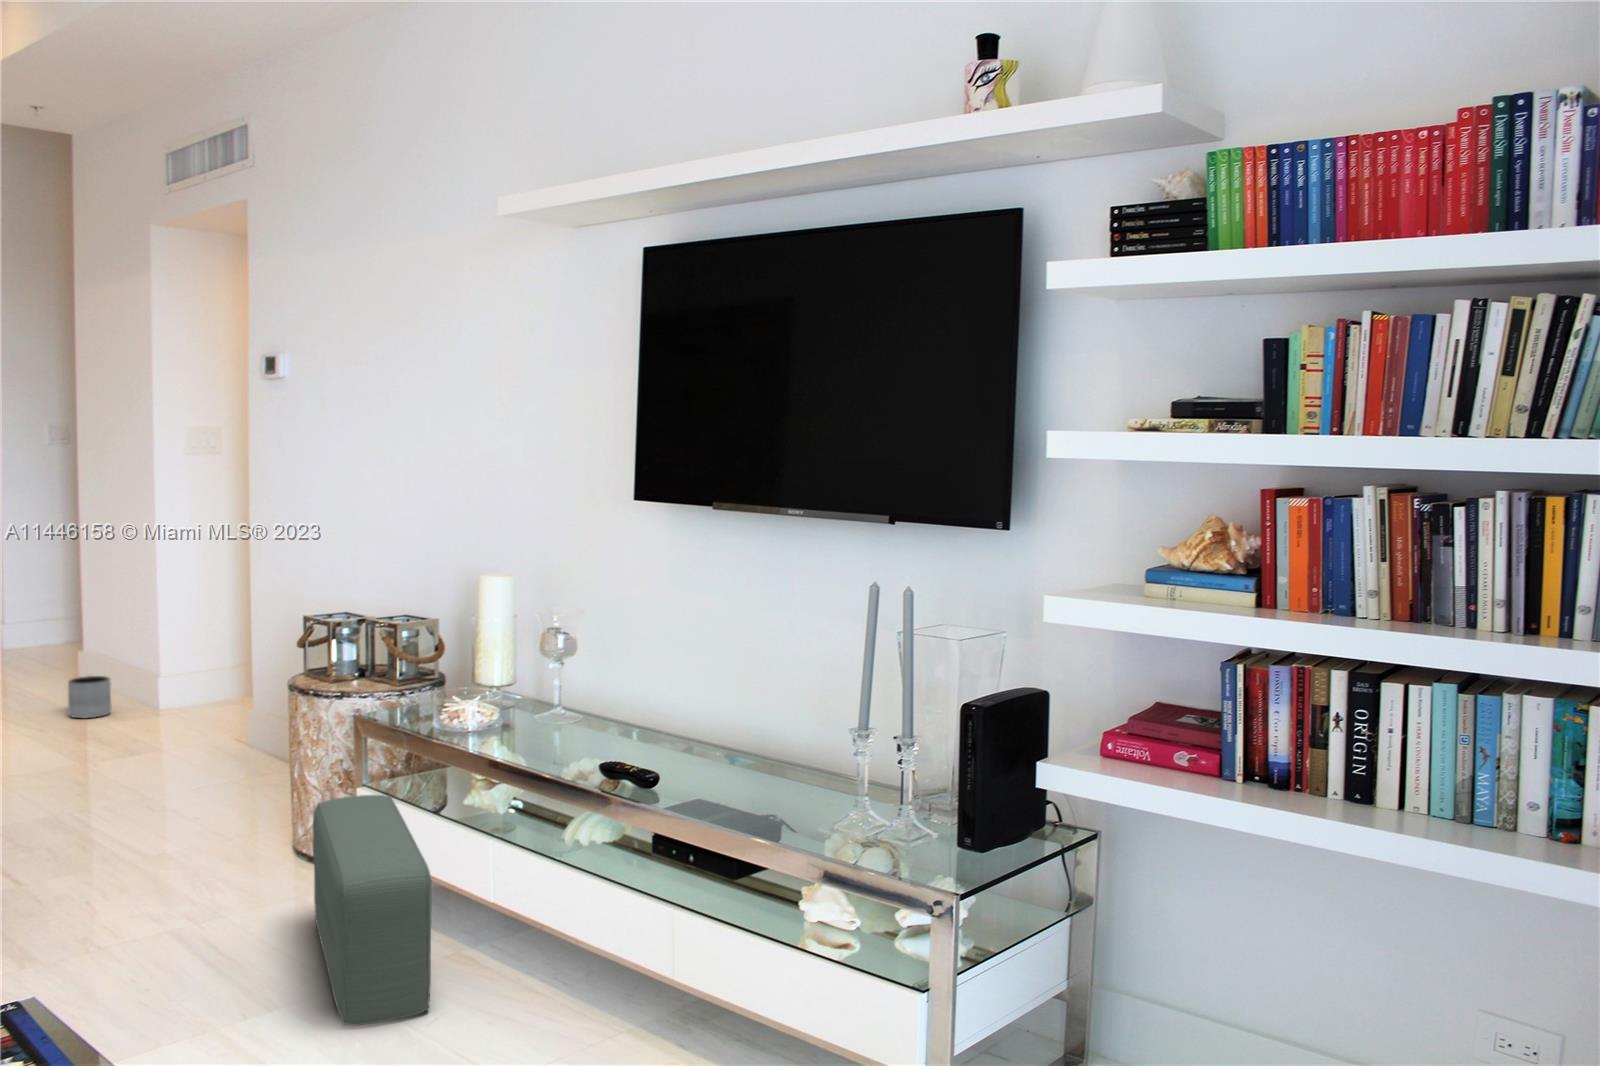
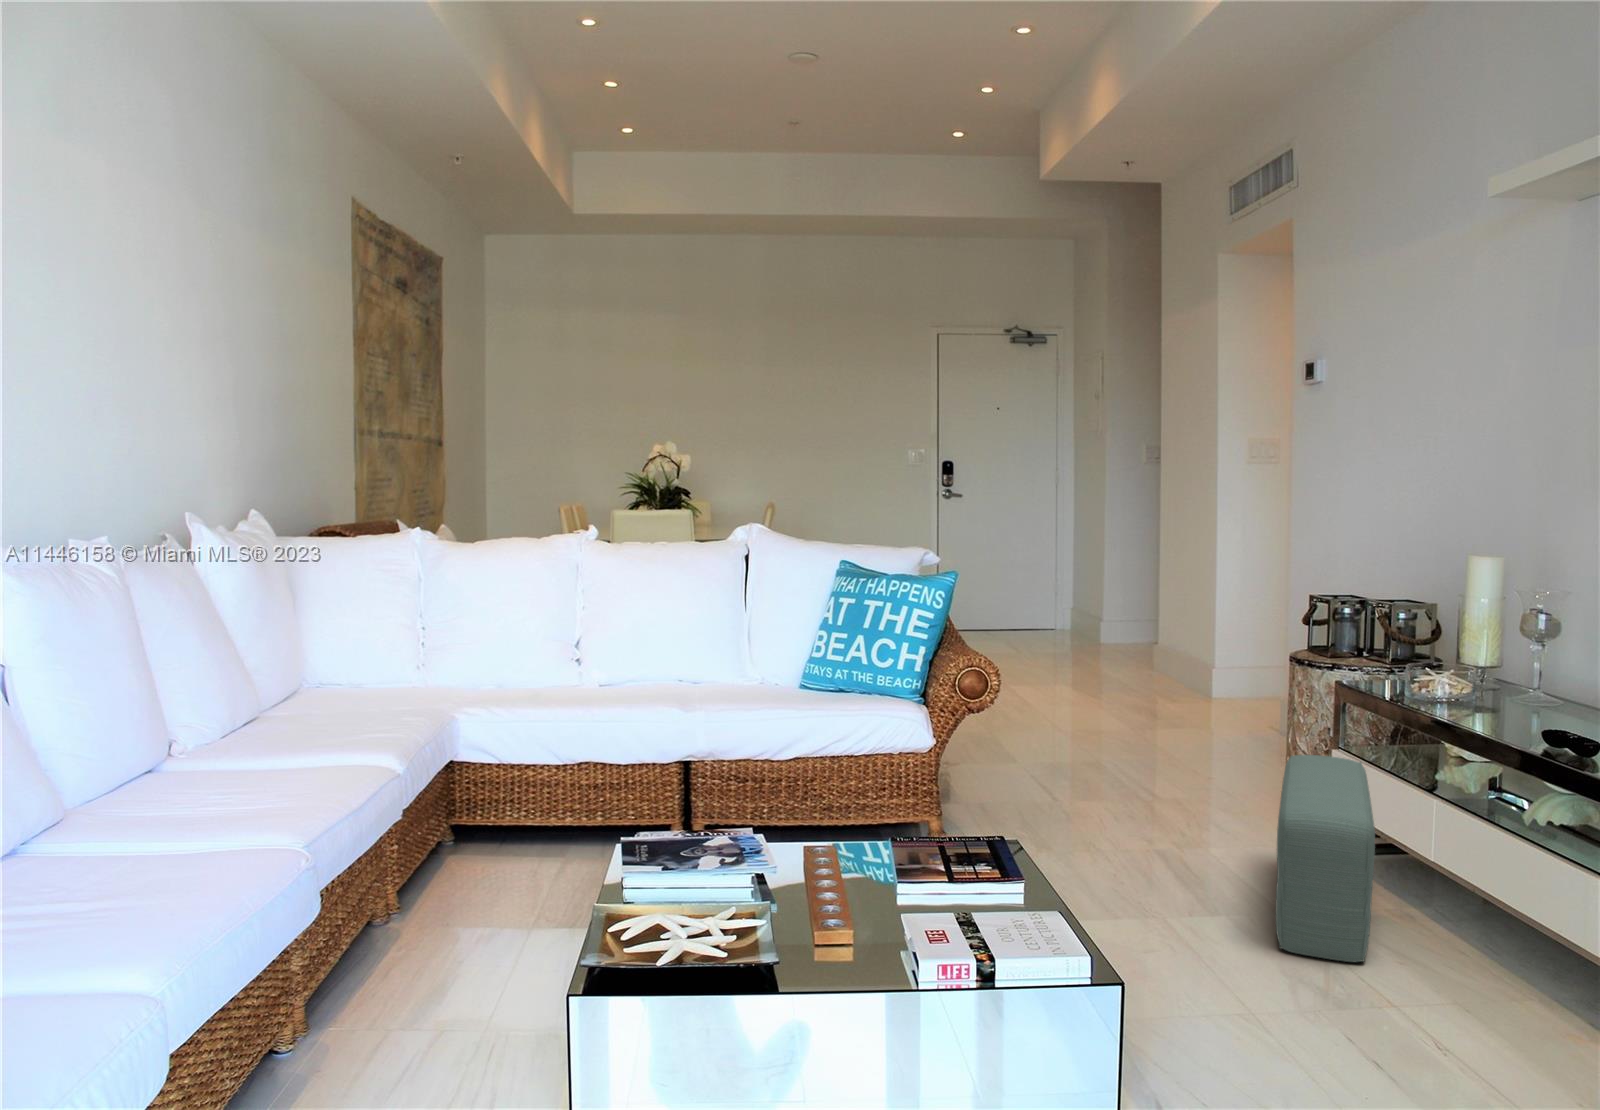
planter: present [68,676,111,718] -> none [1142,650,1174,684]

